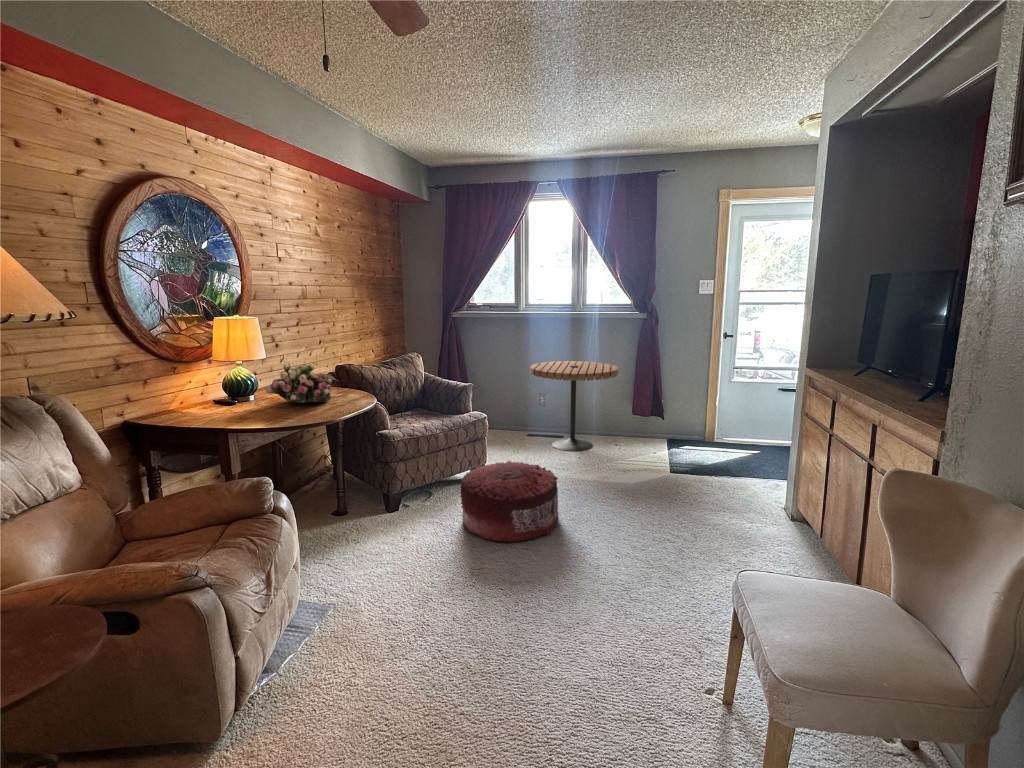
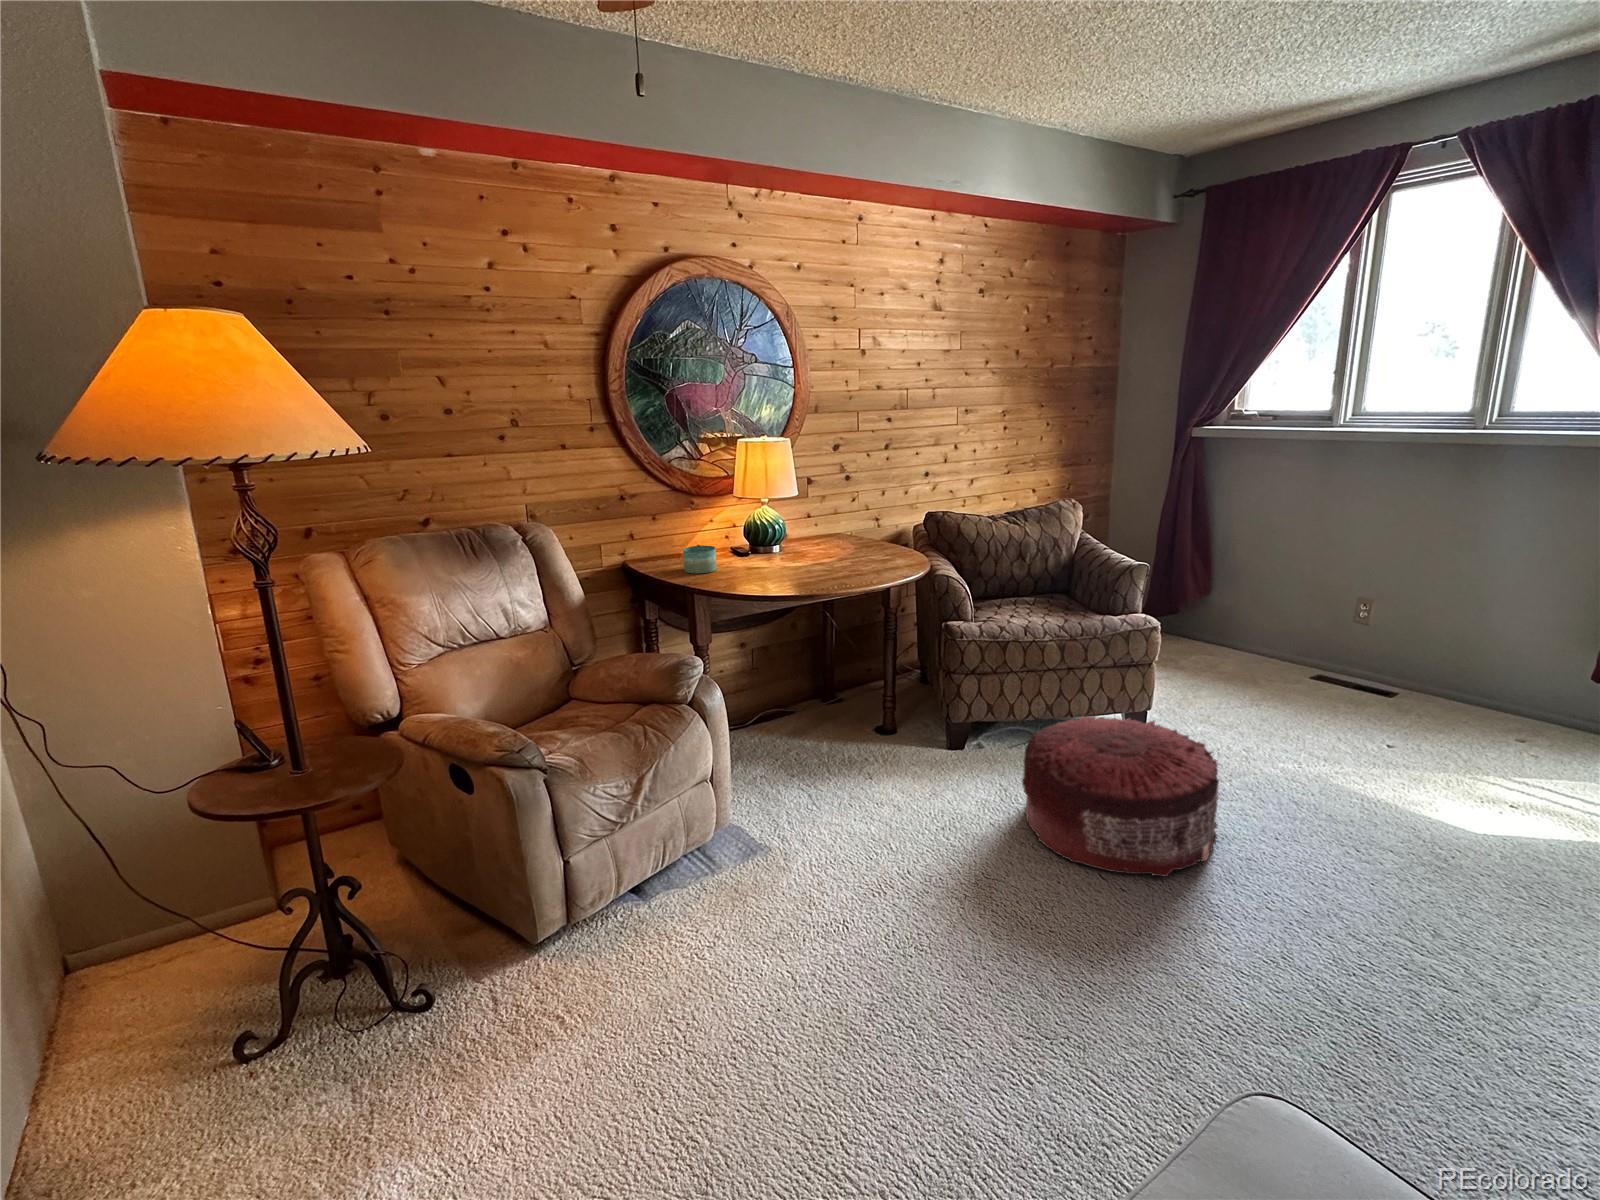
side table: present [530,361,618,451] -> none [1317,537,1567,743]
flower arrangement: present [266,364,332,403] -> none [780,507,871,566]
candle: none [193,399,224,421] -> present [683,546,717,573]

